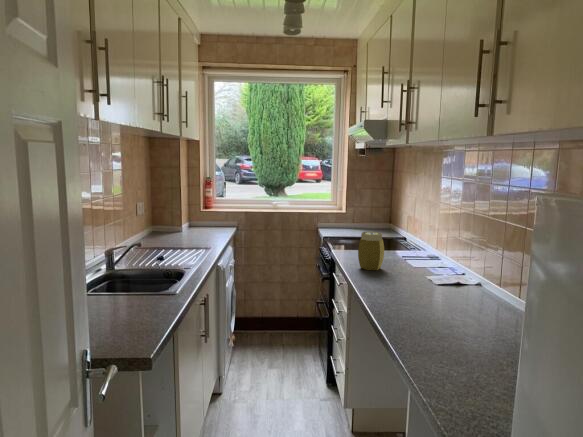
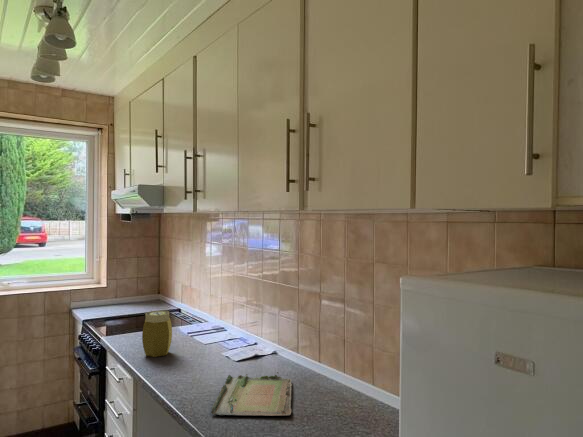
tray: none [395,292,484,331] -> present [211,372,292,416]

